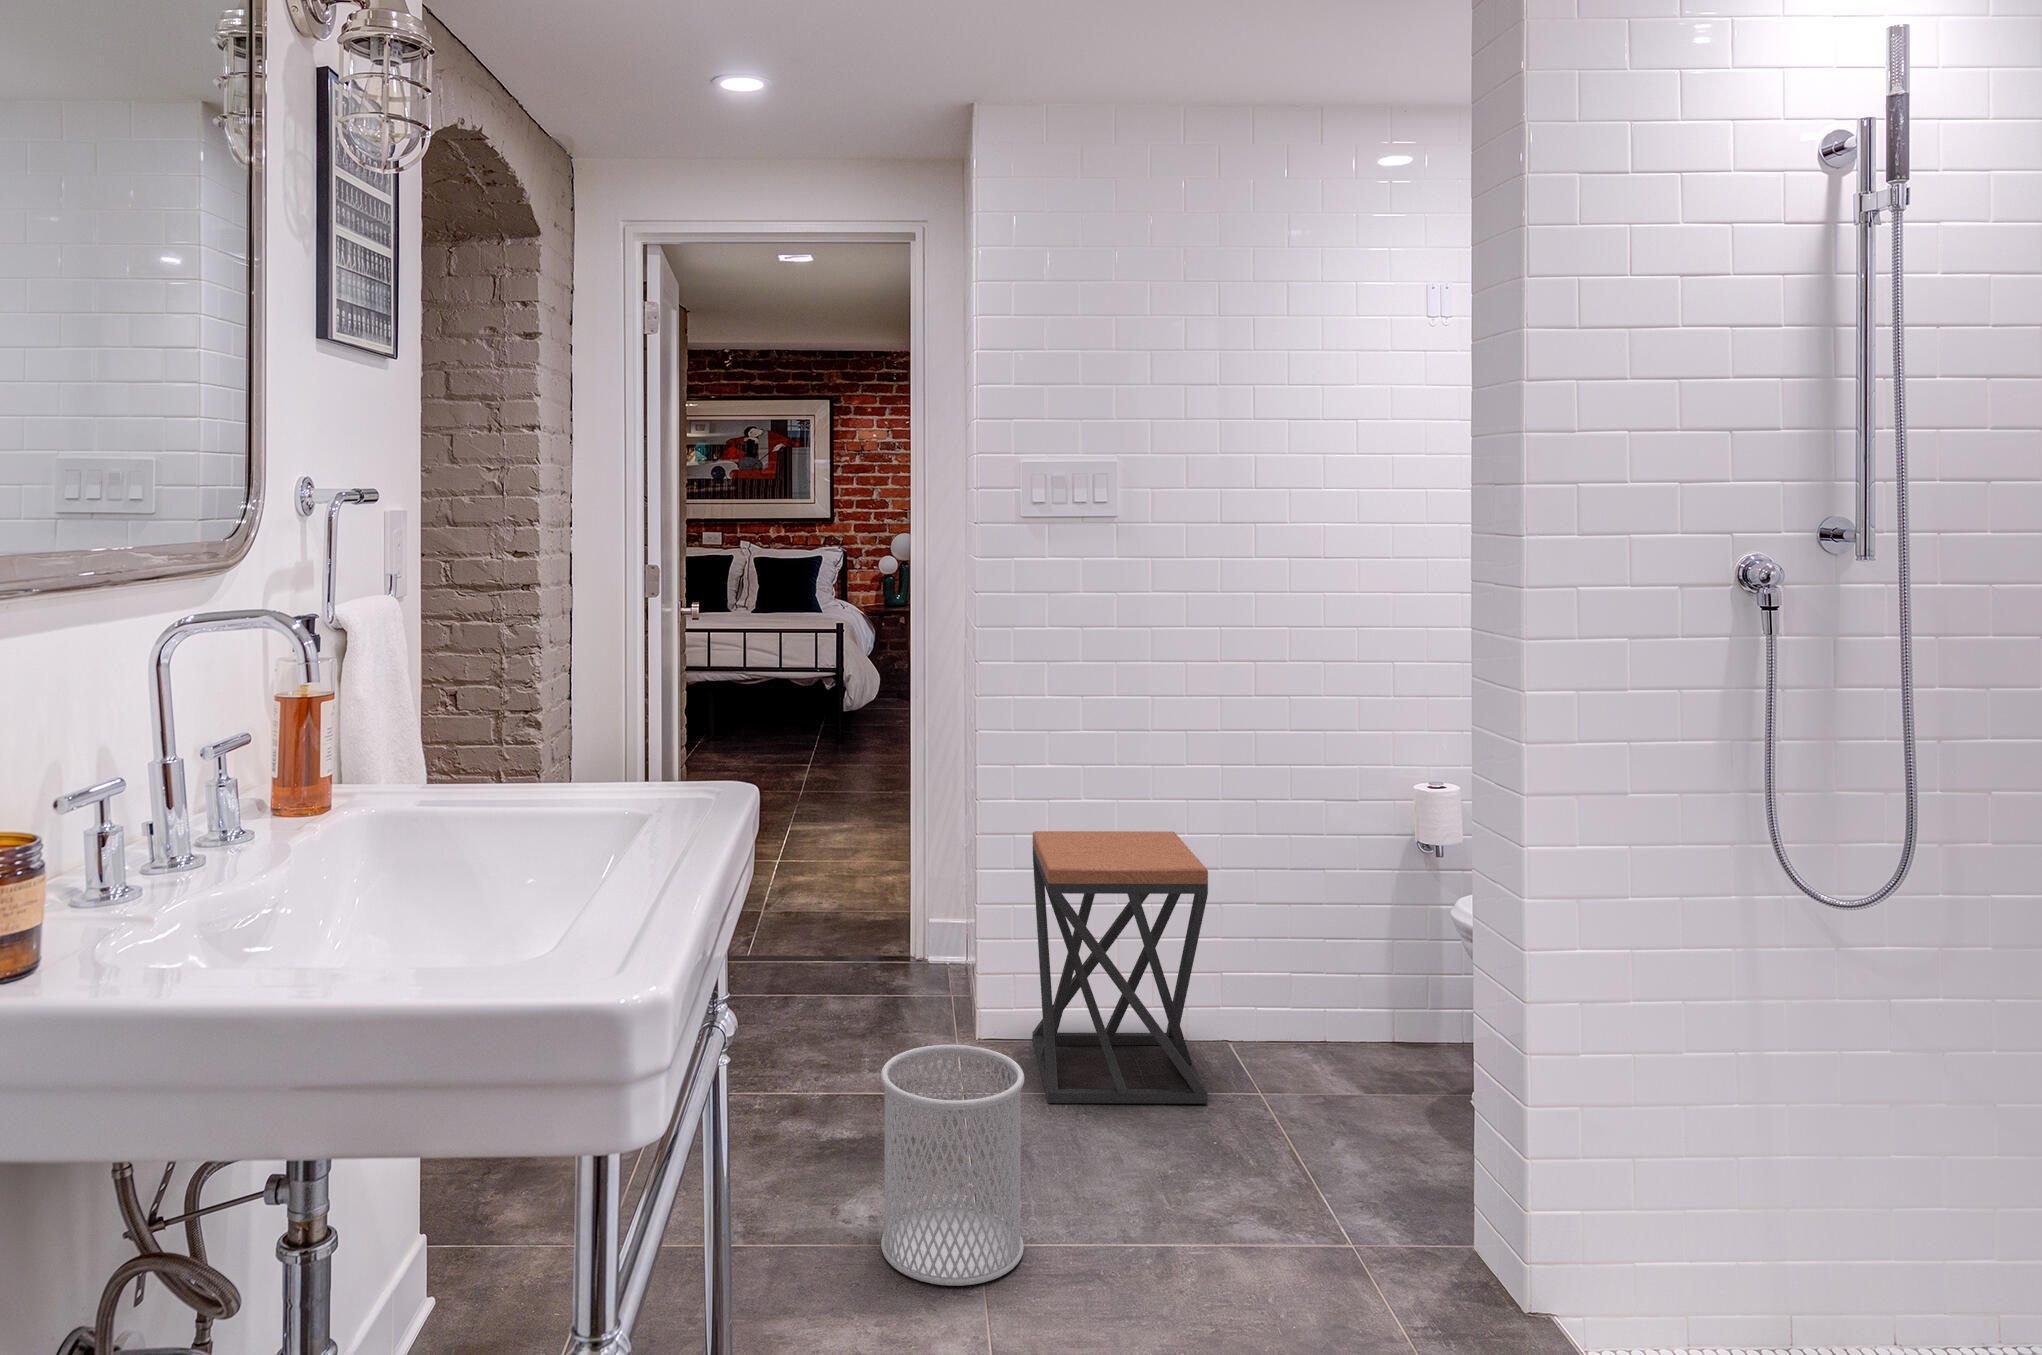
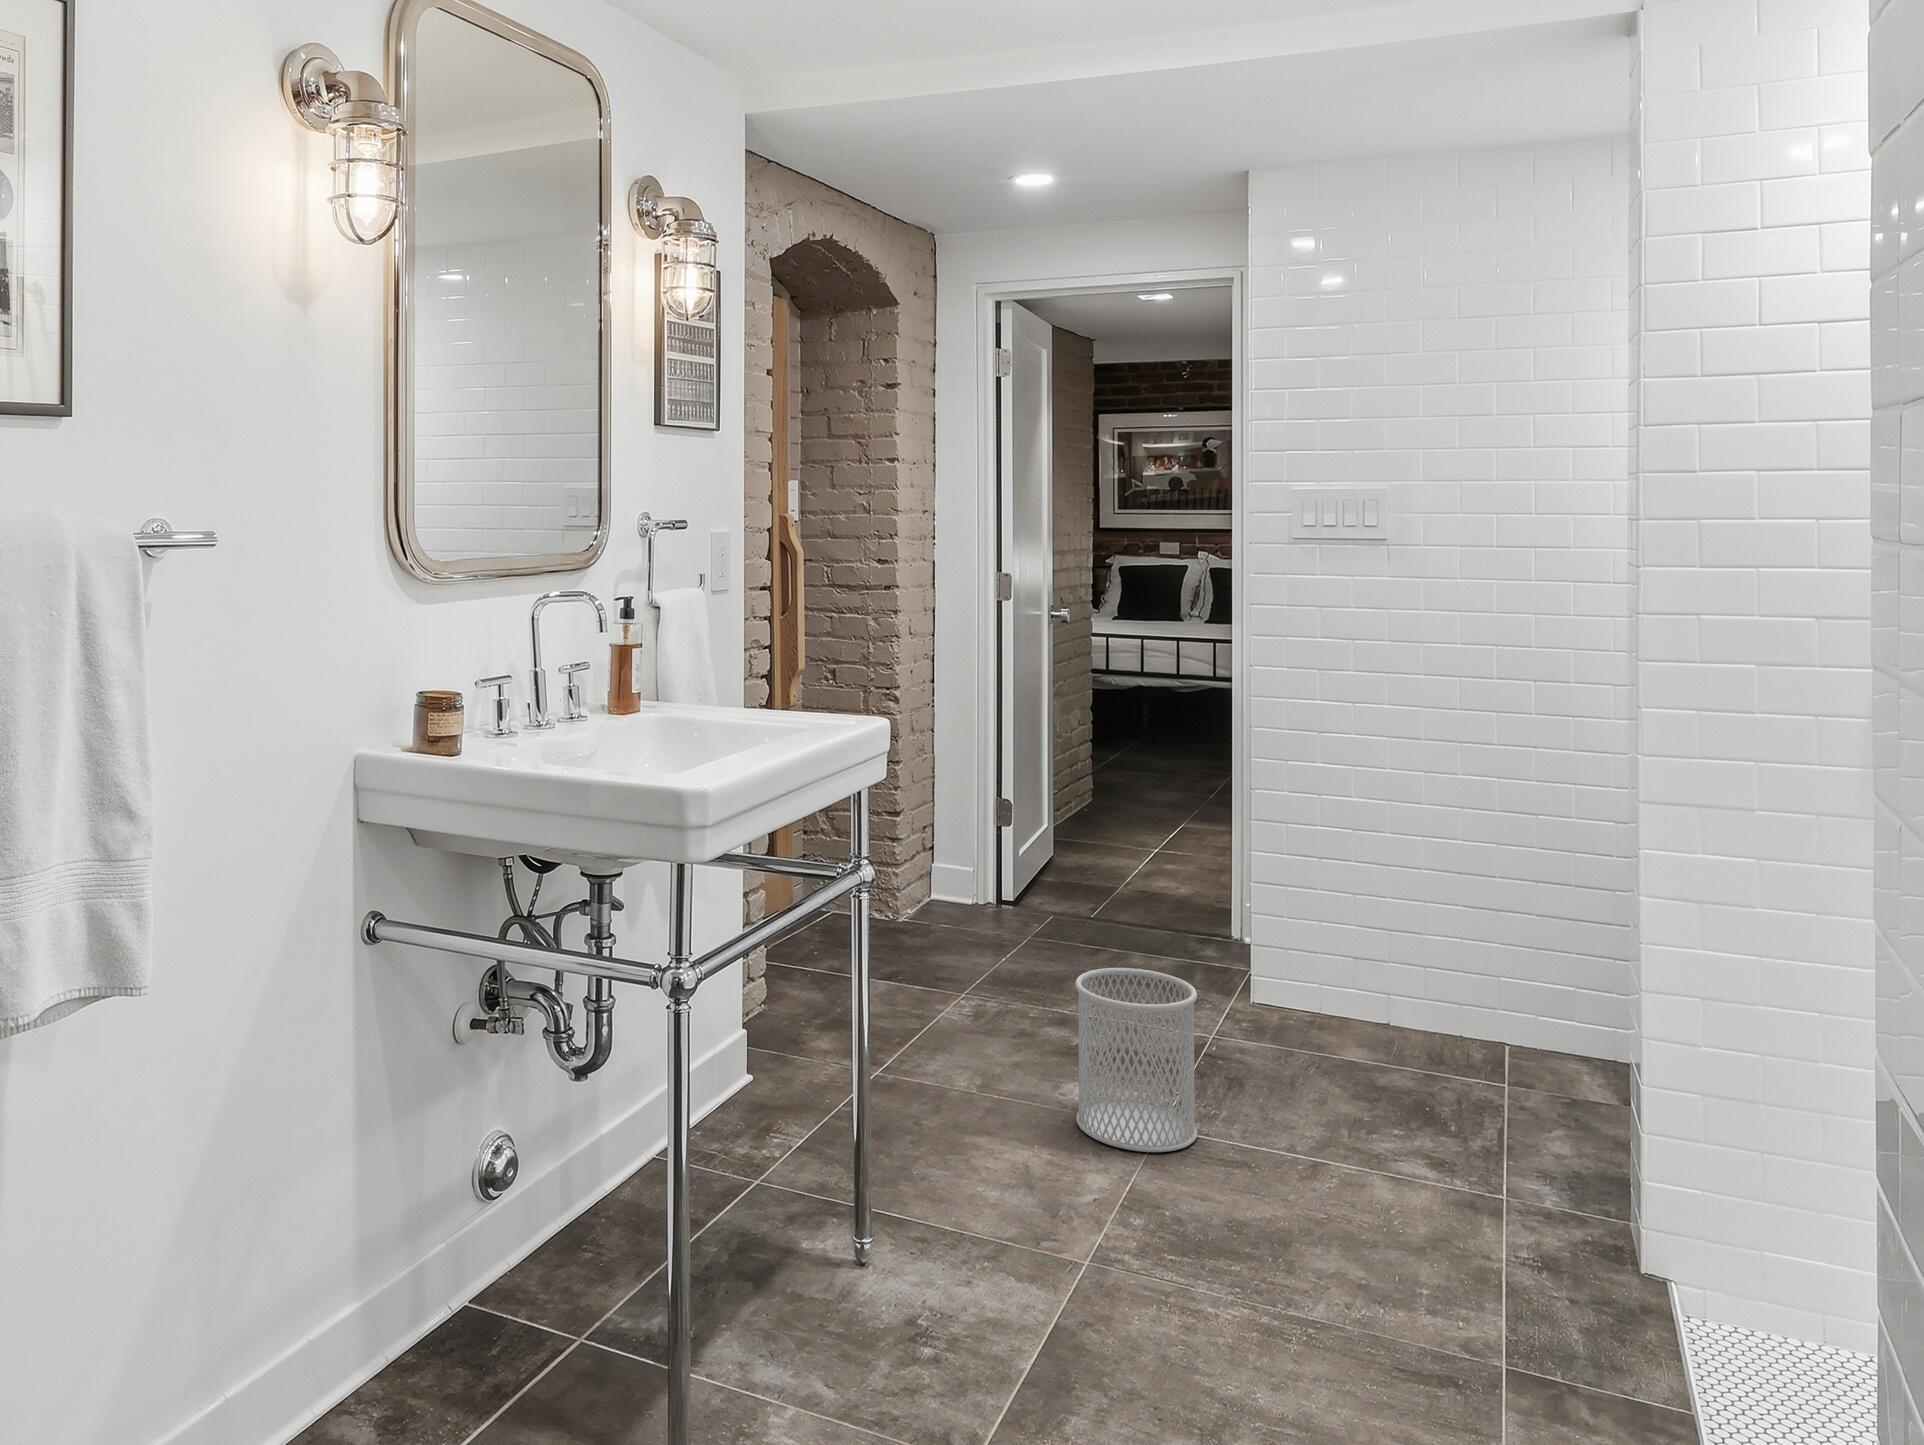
stool: present [1032,831,1208,1103] -> none [1289,823,1458,1089]

